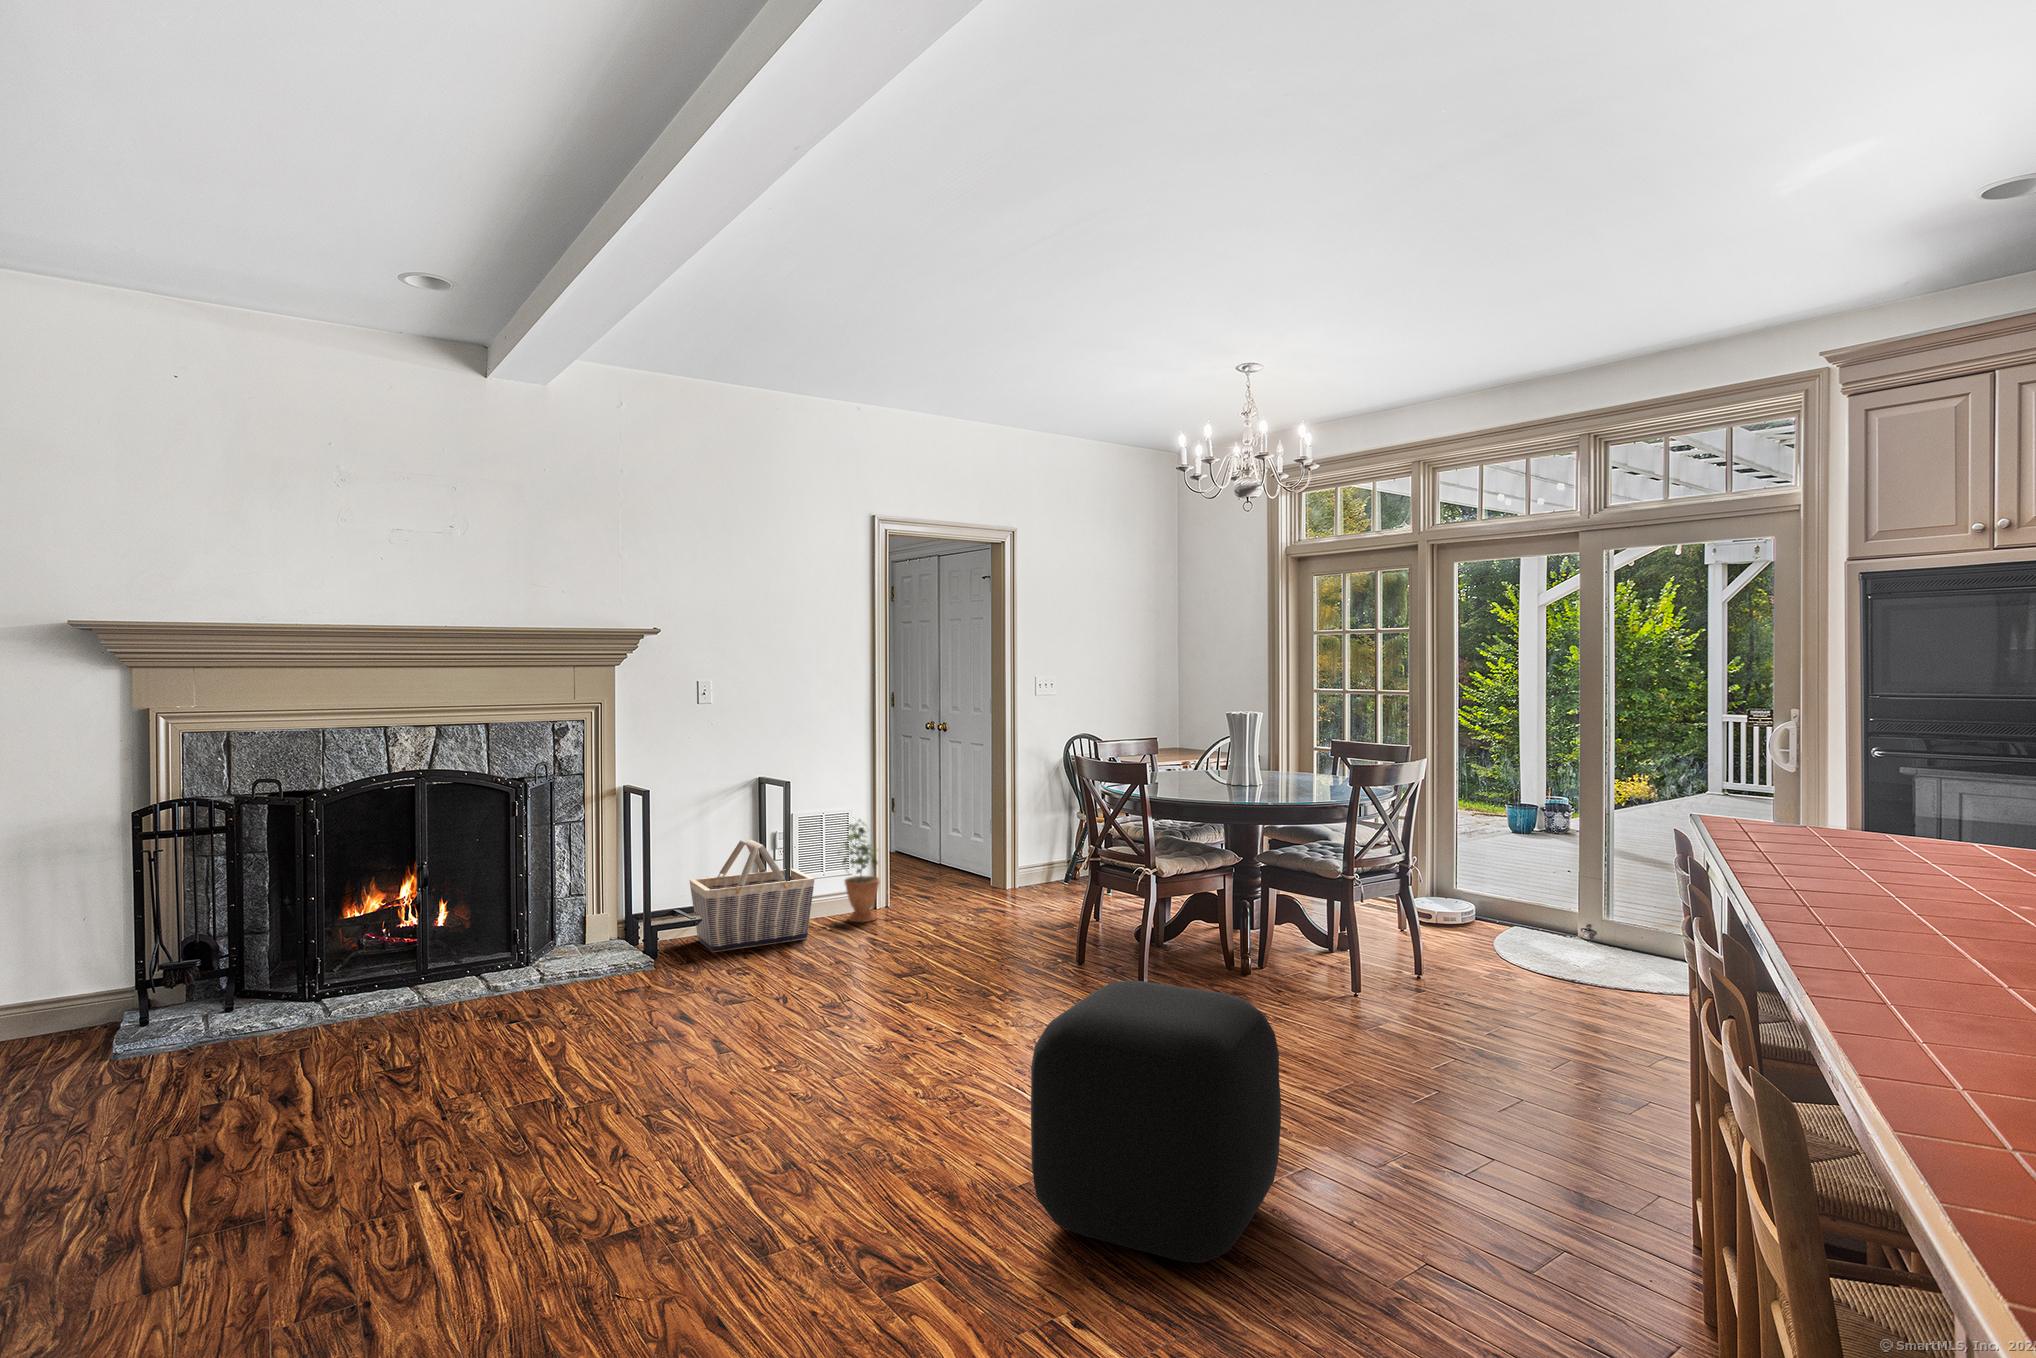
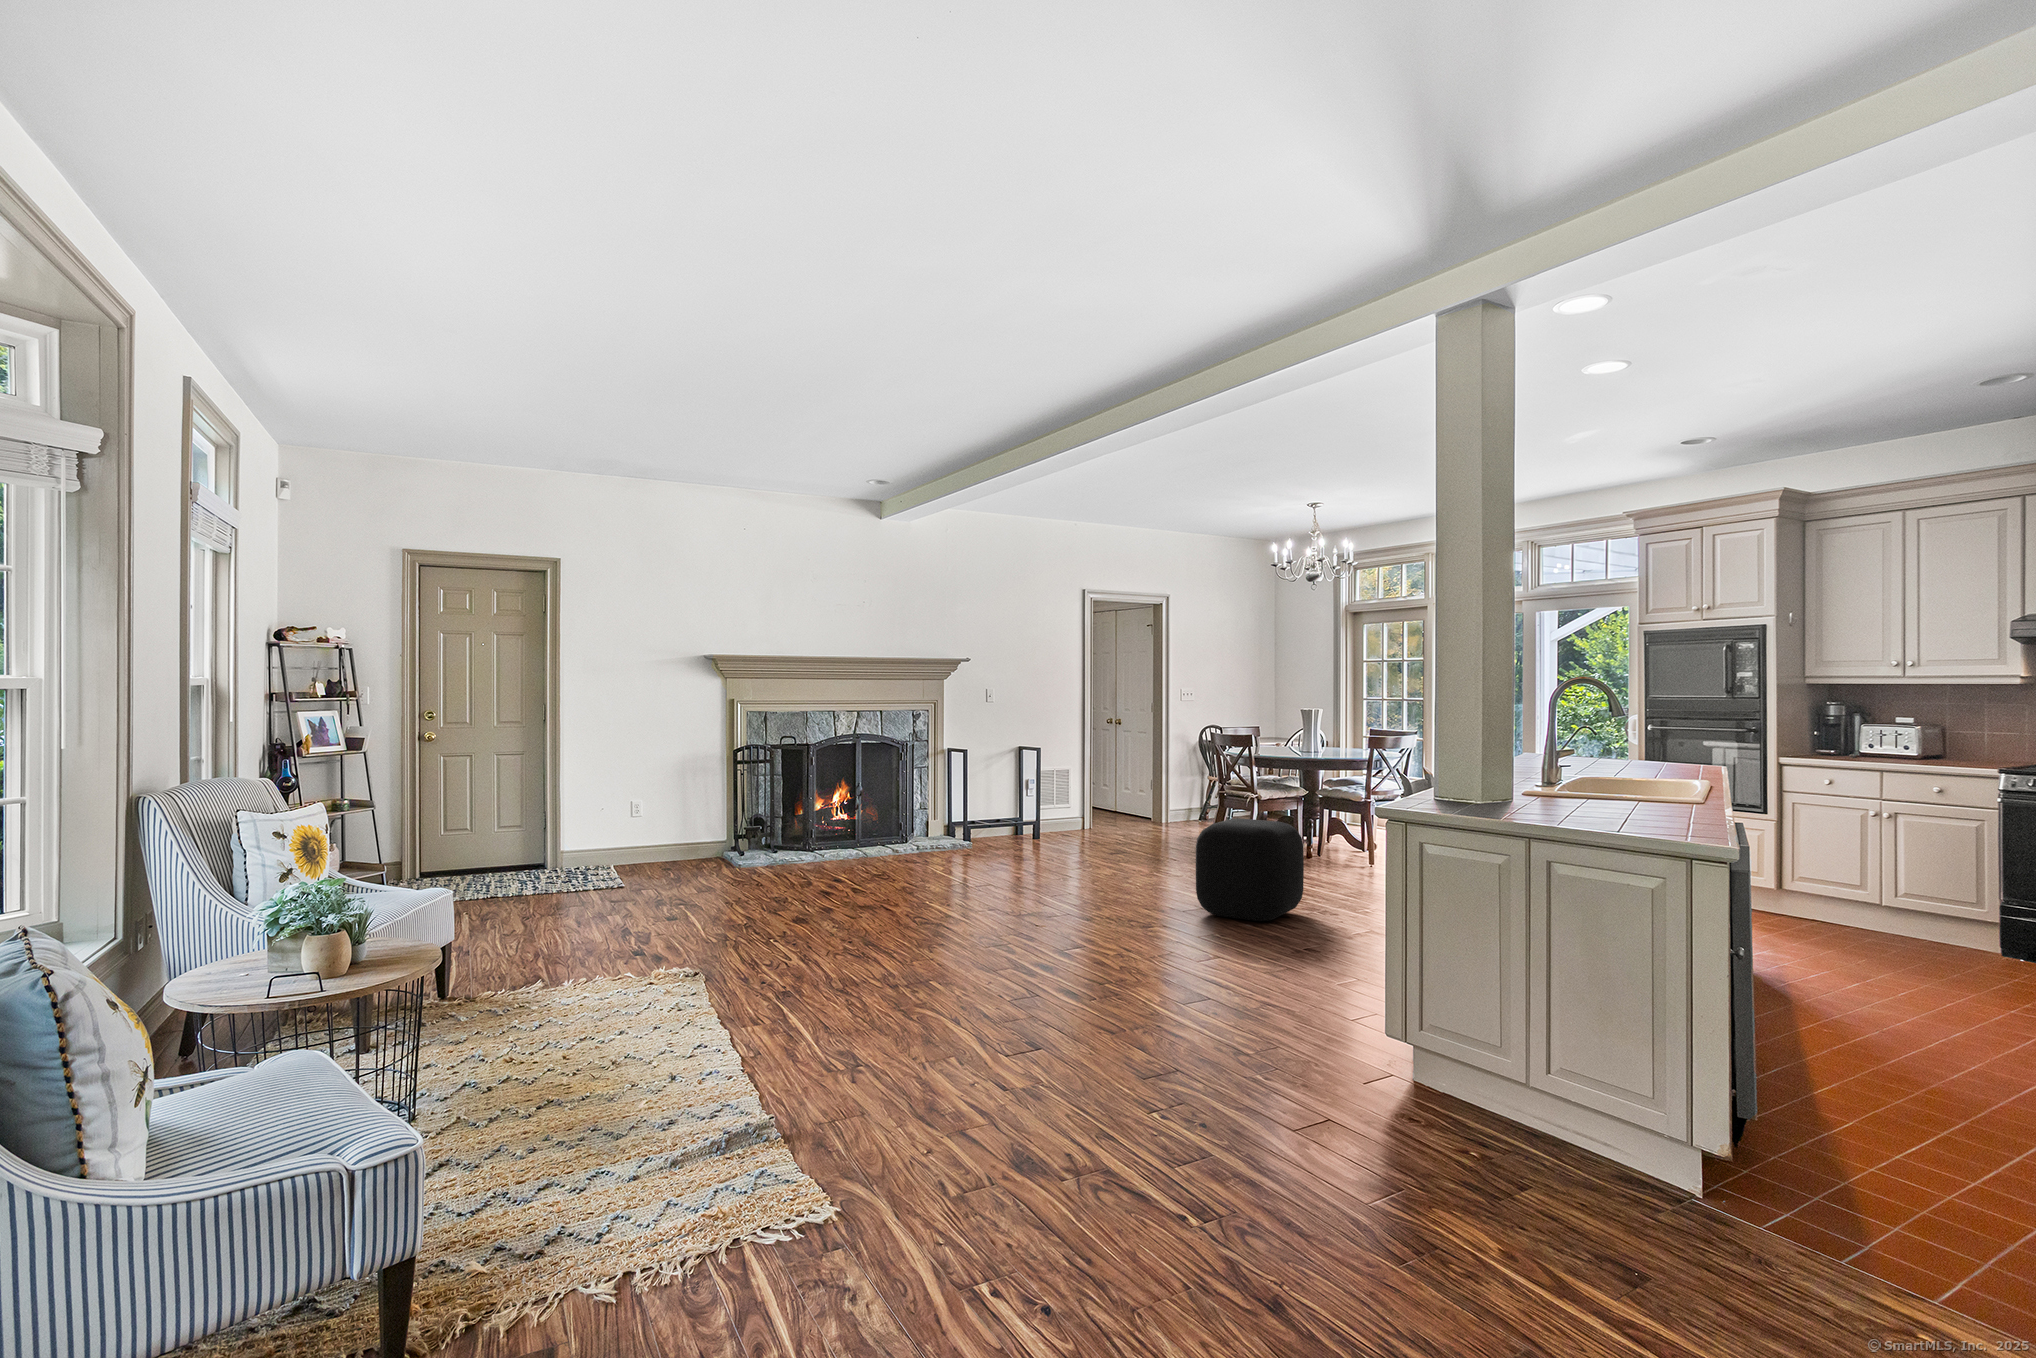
potted plant: present [841,820,879,922] -> none [1063,772,1088,835]
basket: present [689,839,815,952] -> none [981,782,1054,844]

